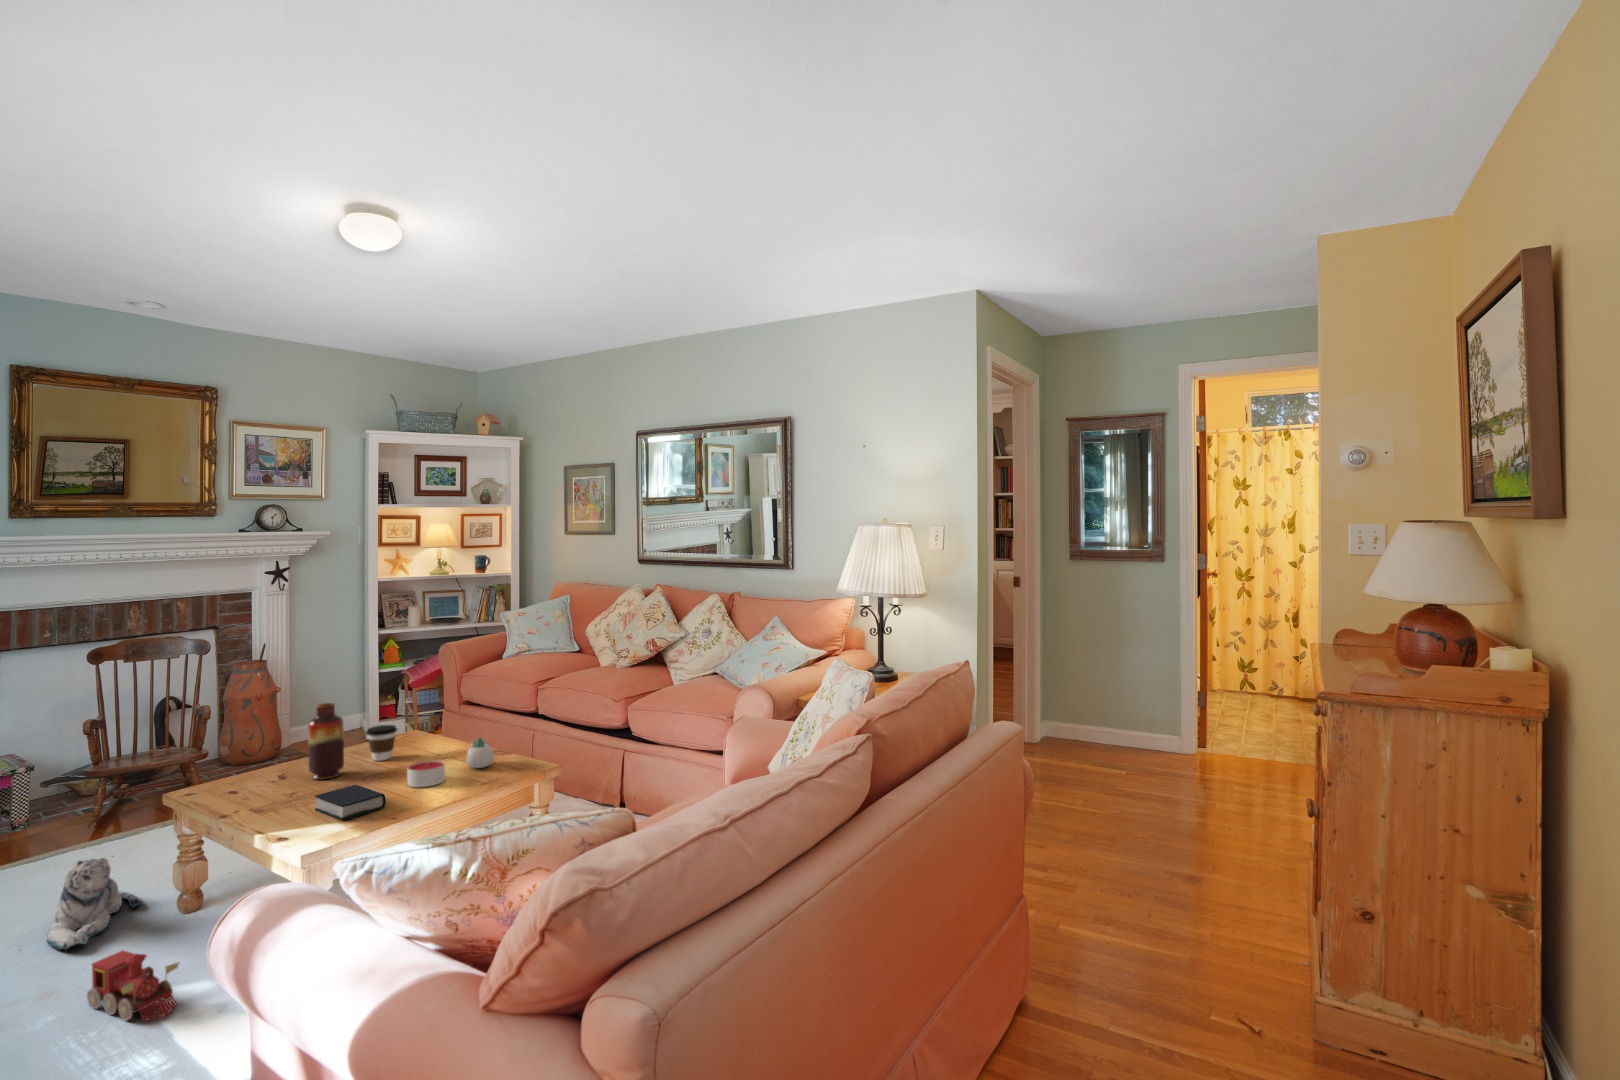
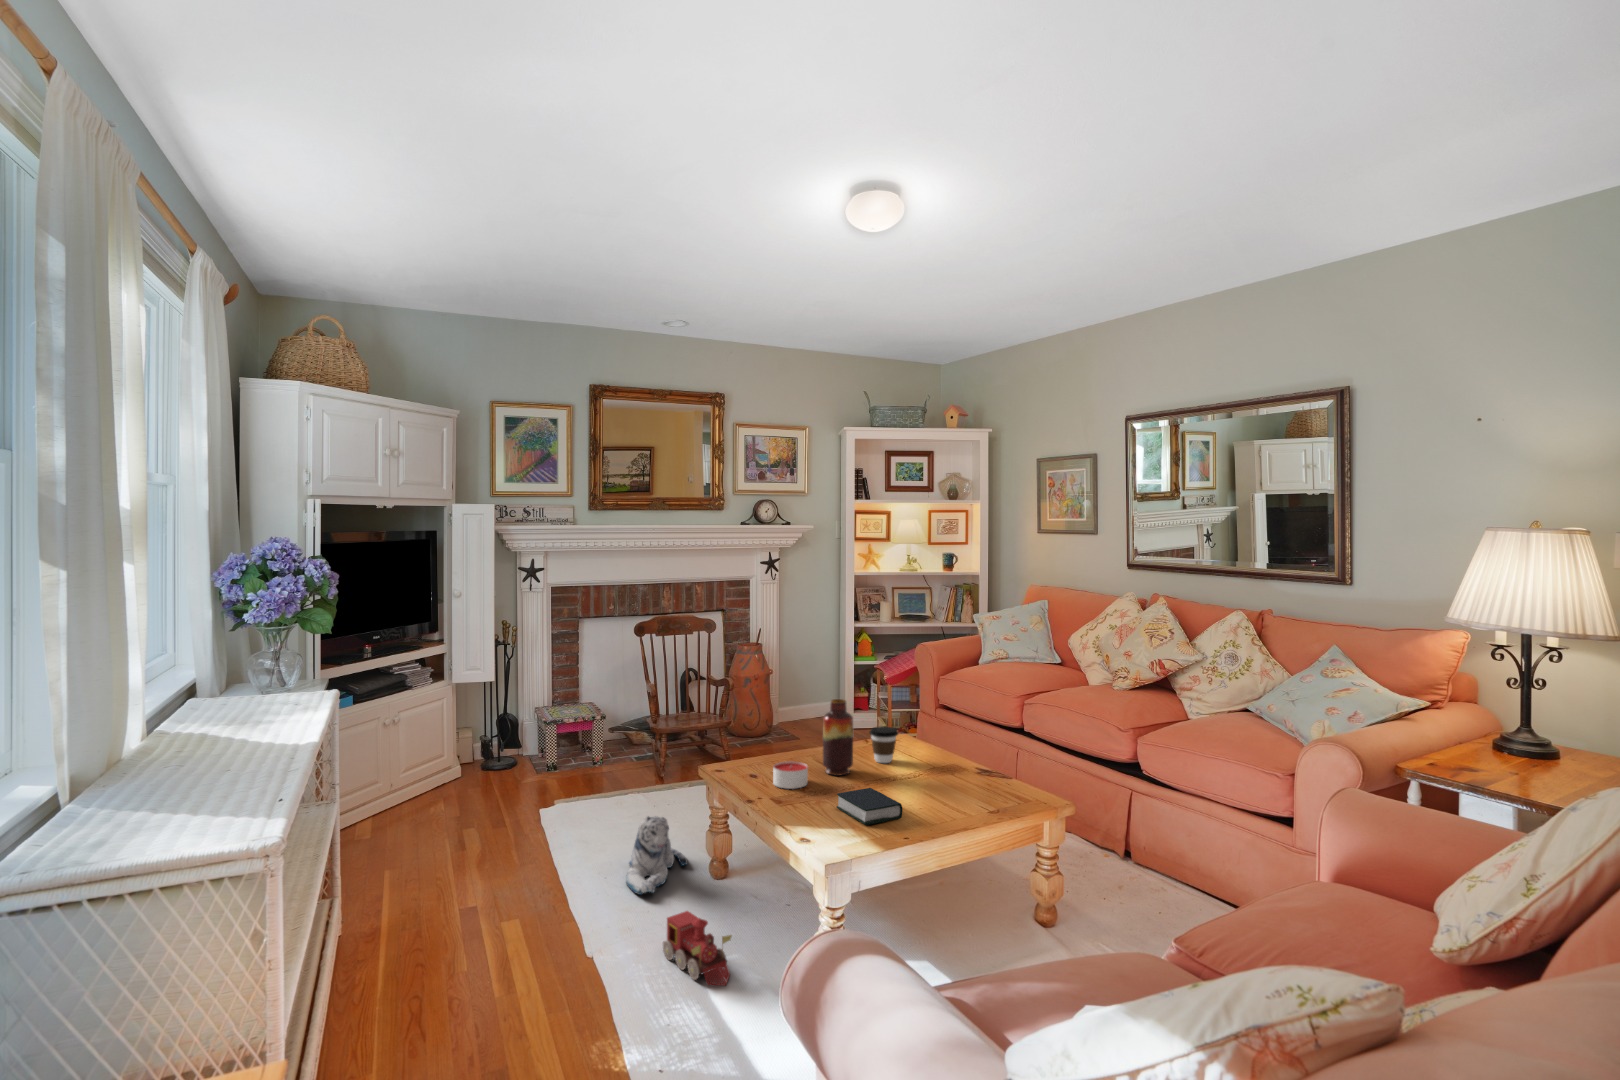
succulent planter: present [466,737,494,768] -> none [971,754,1000,789]
candle: present [407,760,445,787] -> present [773,761,808,789]

